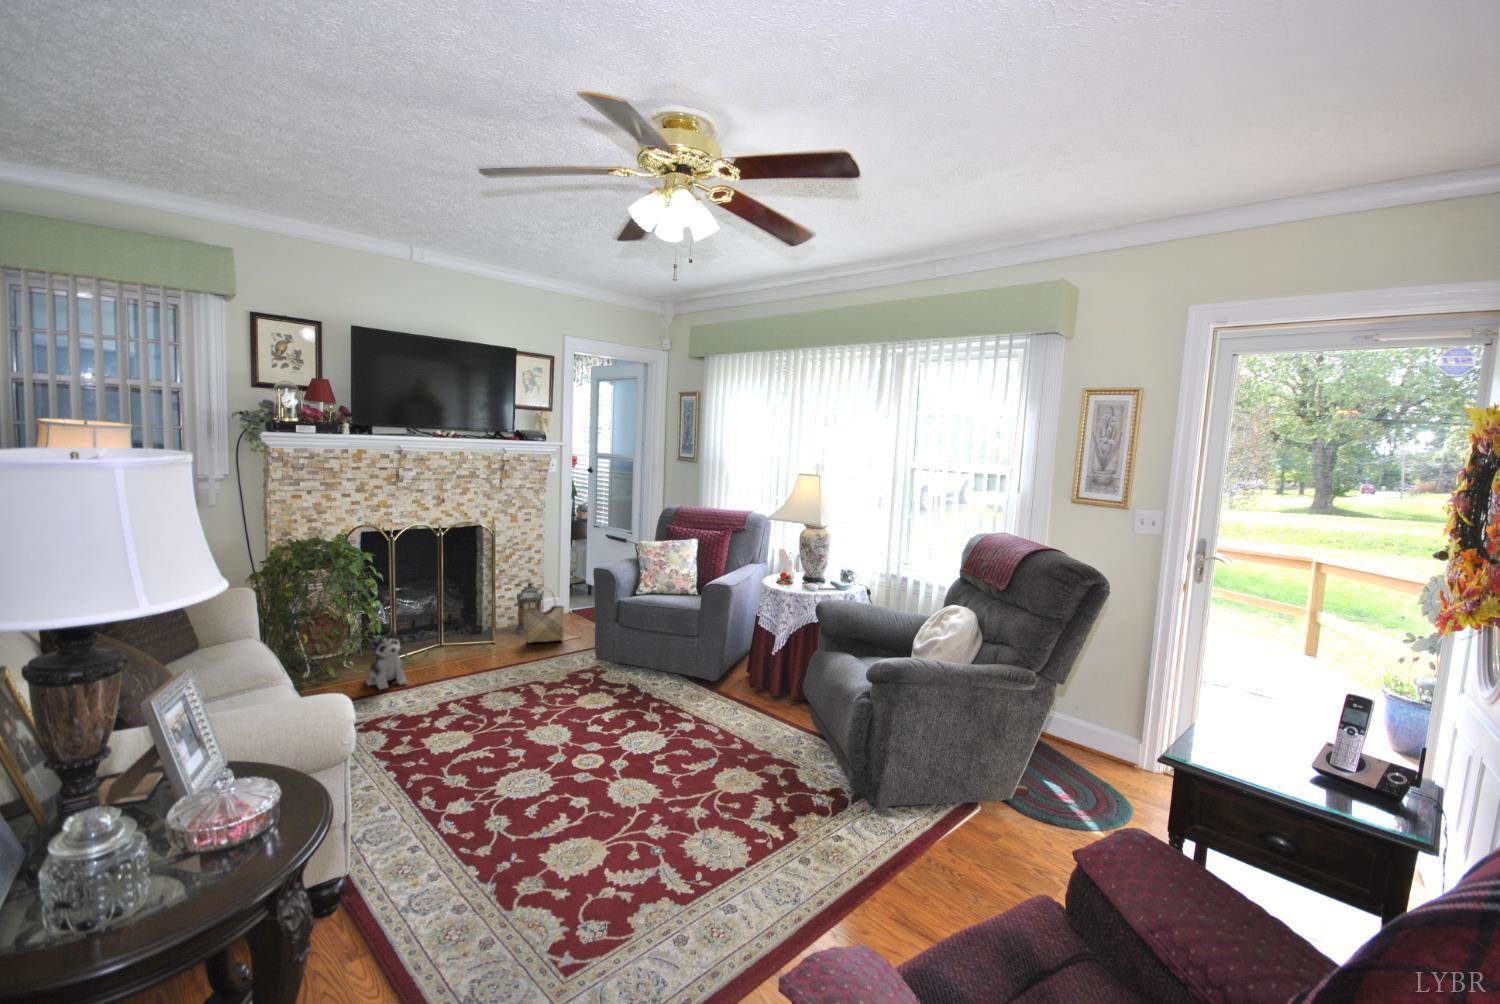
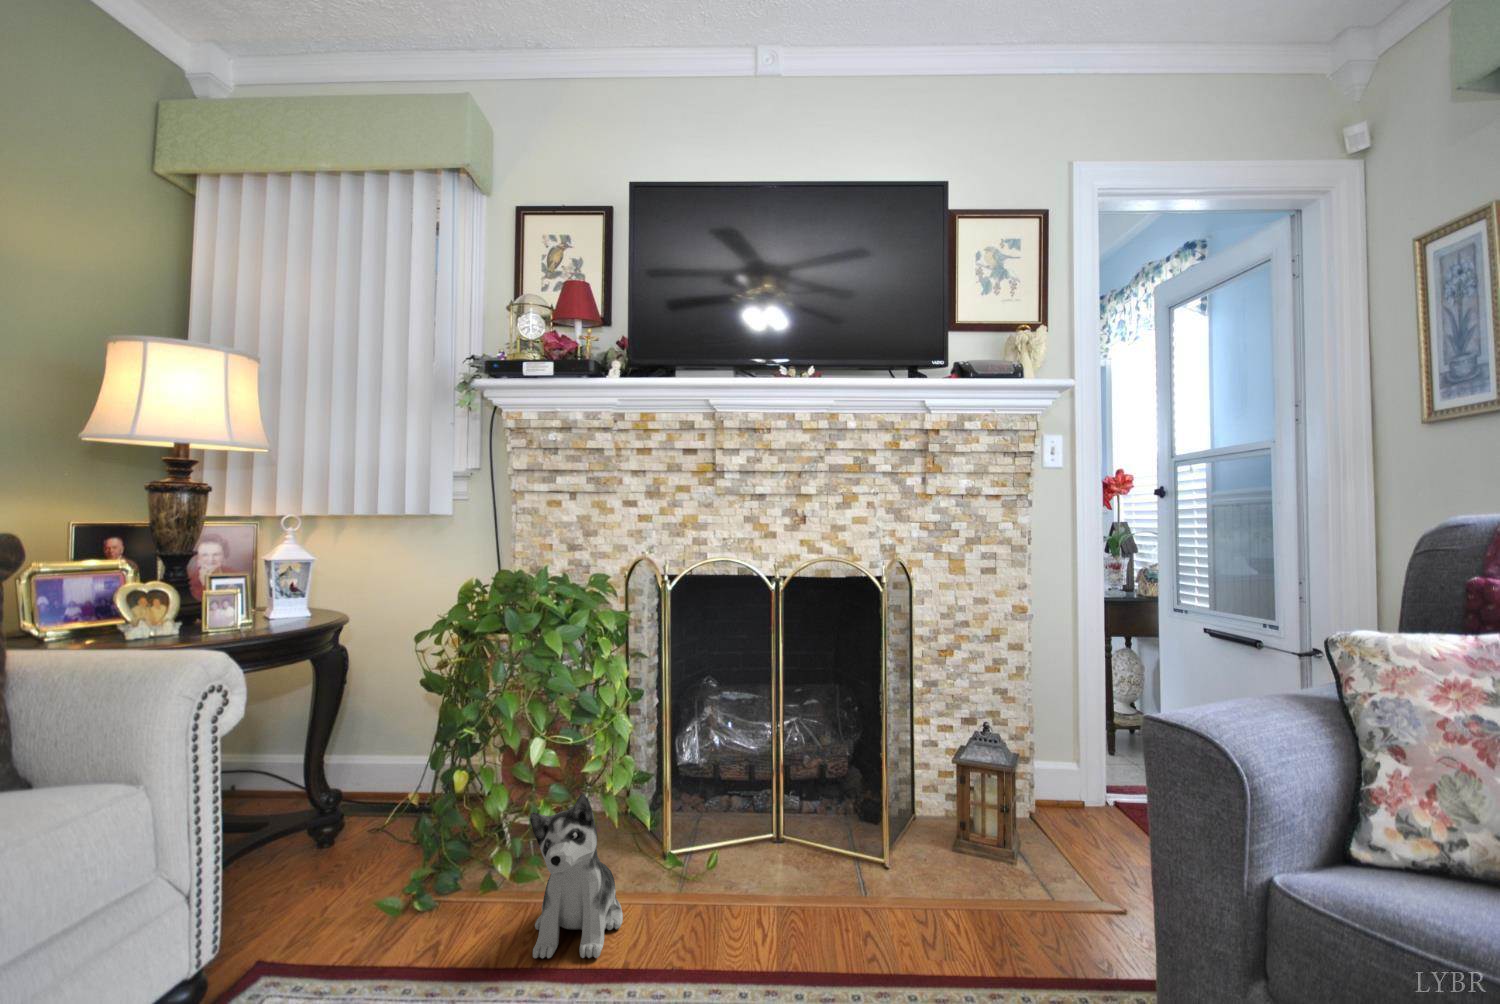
woven basket: present [525,594,564,643] -> none [954,742,1071,916]

